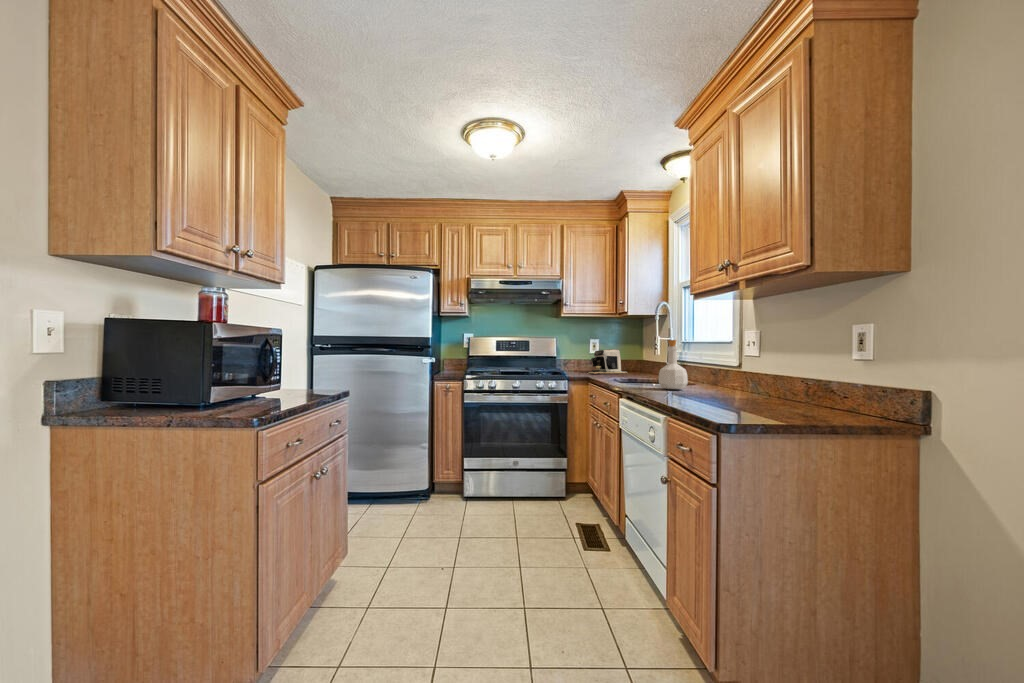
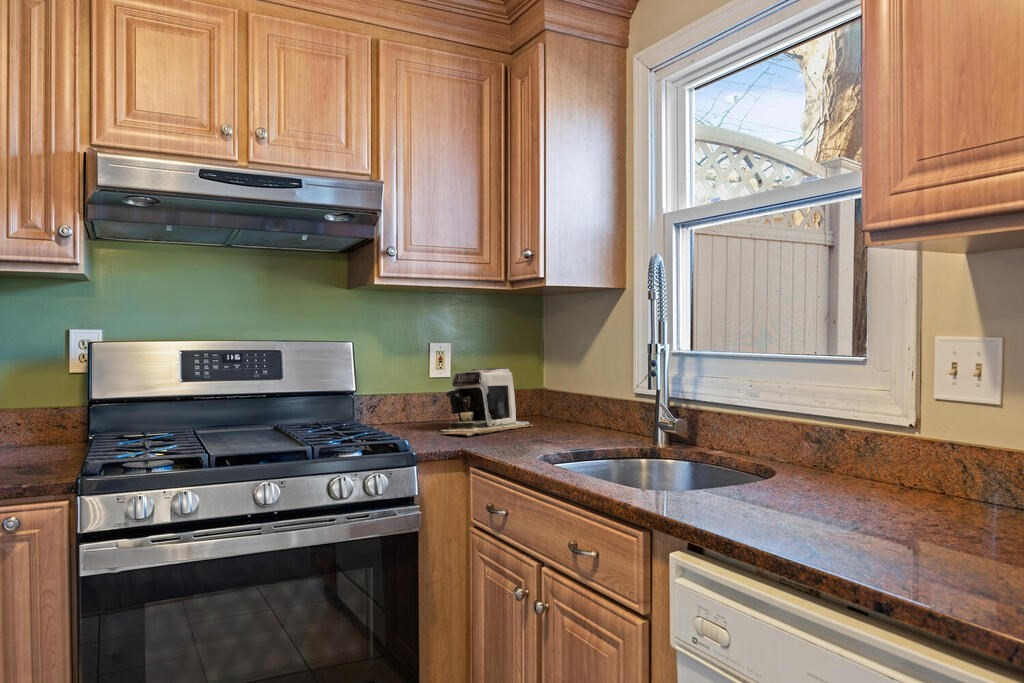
bottle: present [659,340,688,389] -> none [767,363,850,509]

